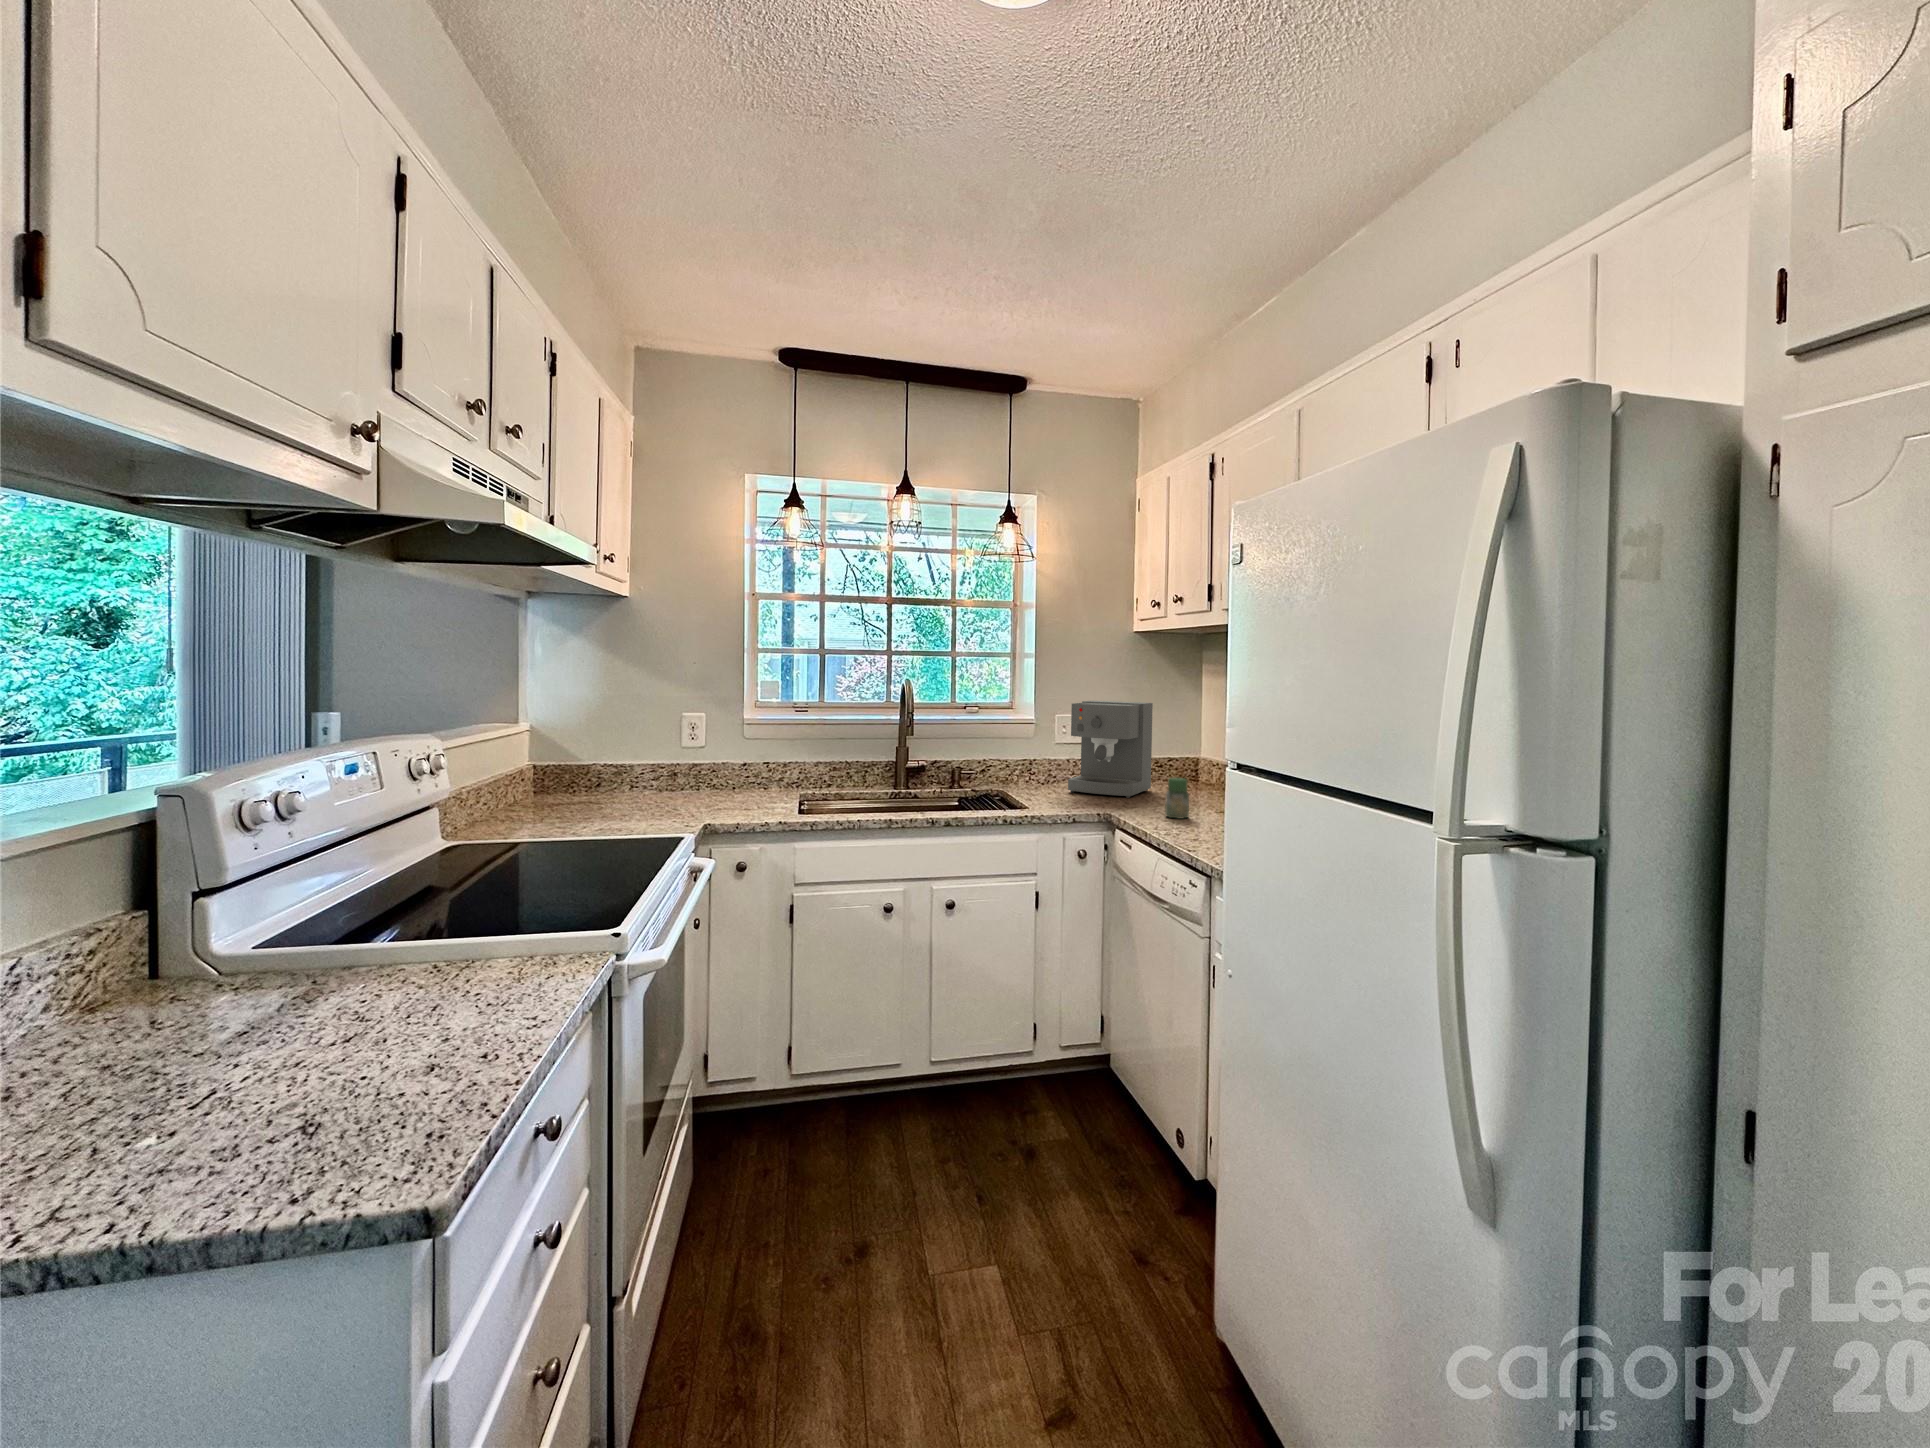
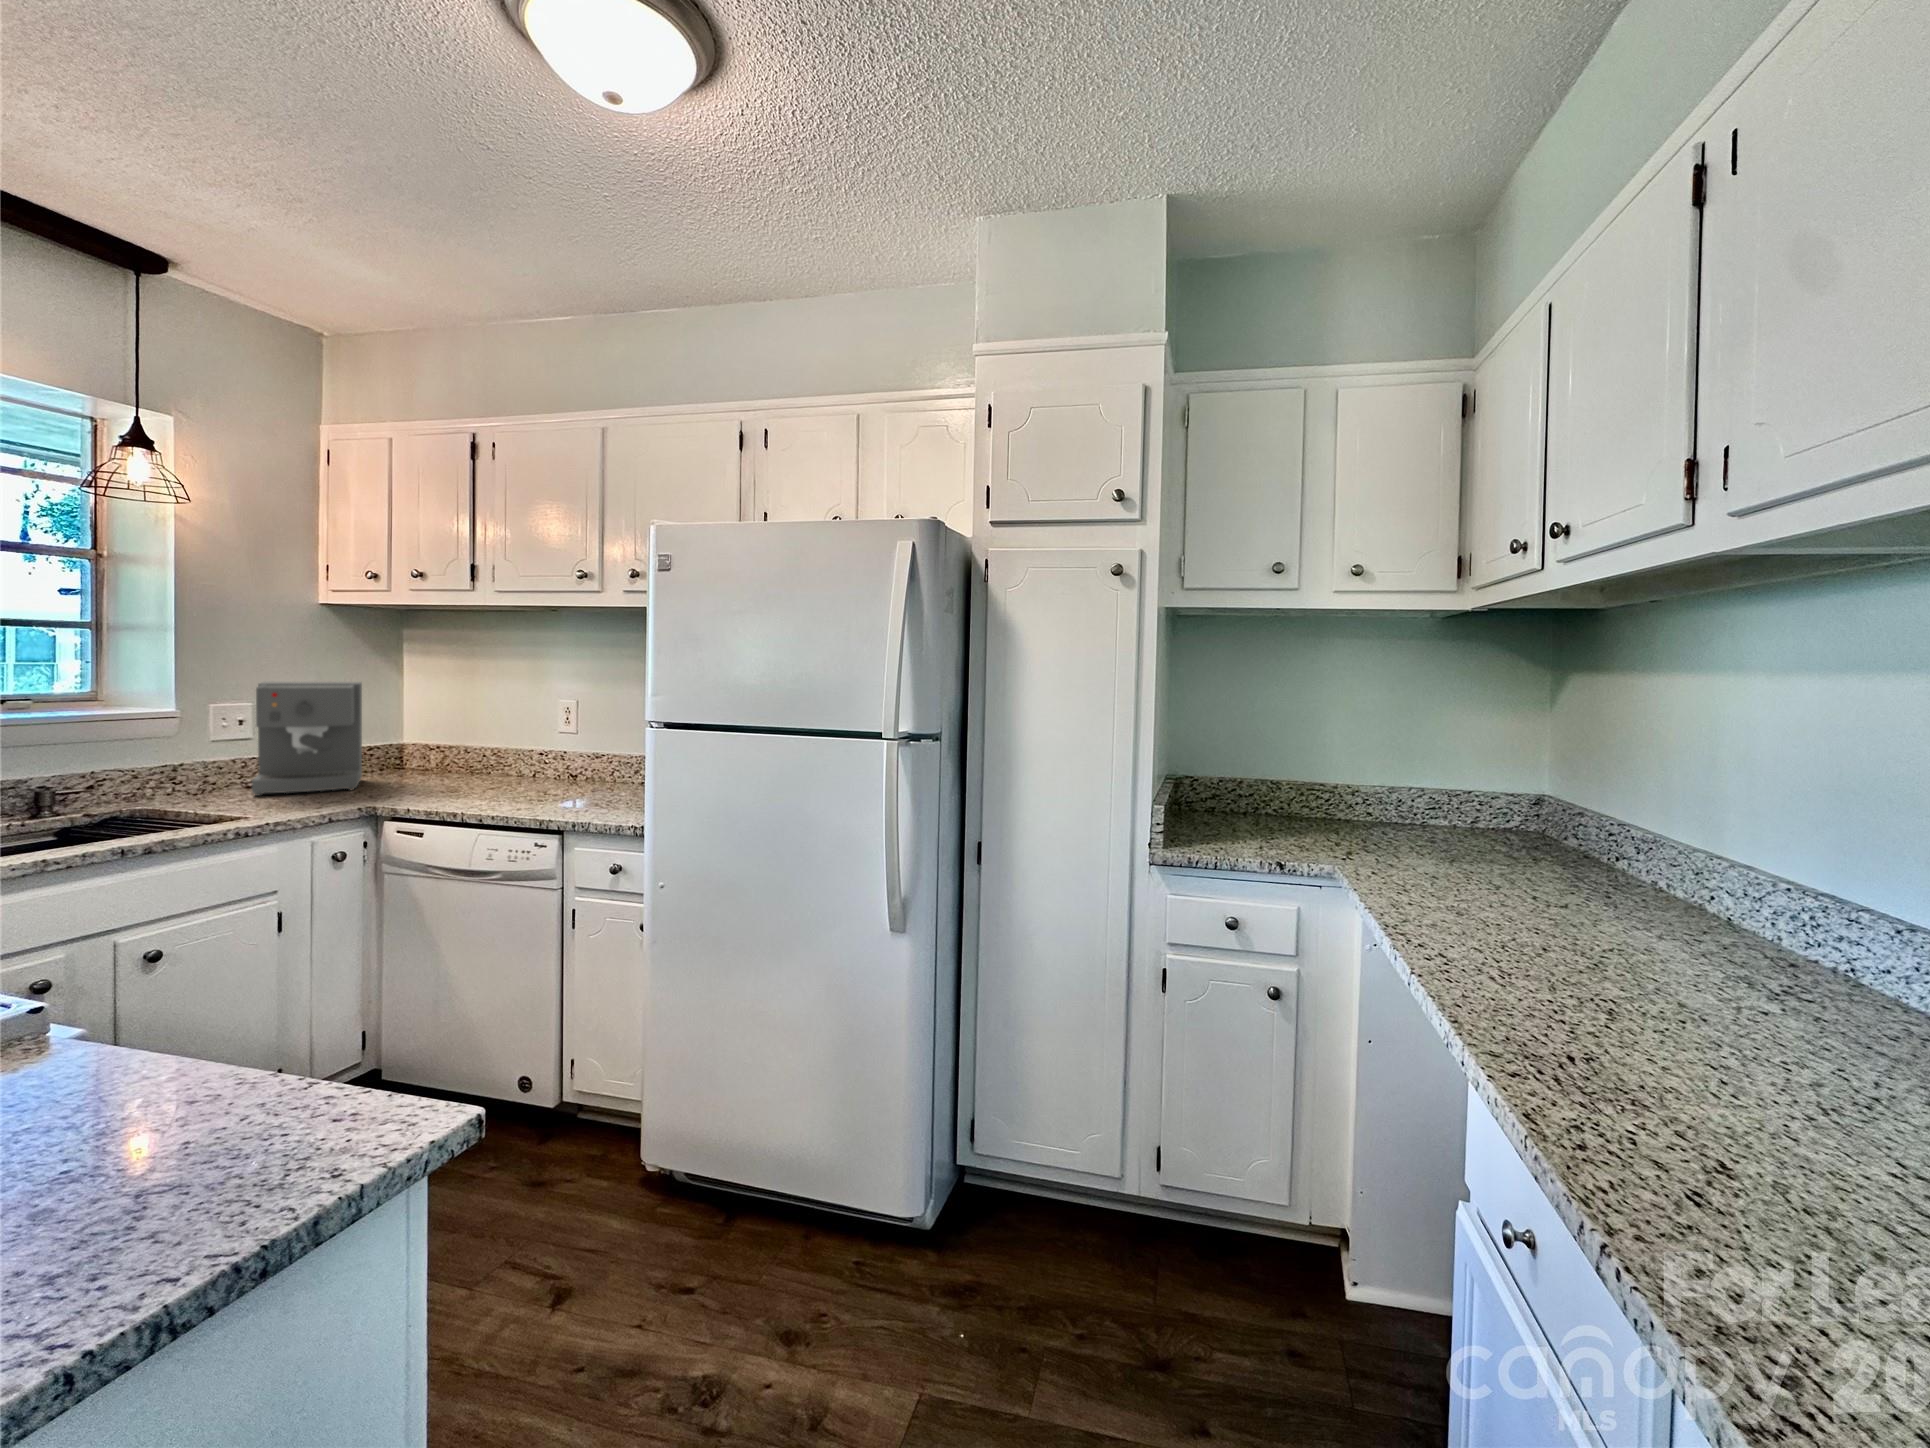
jar: present [1165,778,1189,819] -> none [441,759,469,799]

